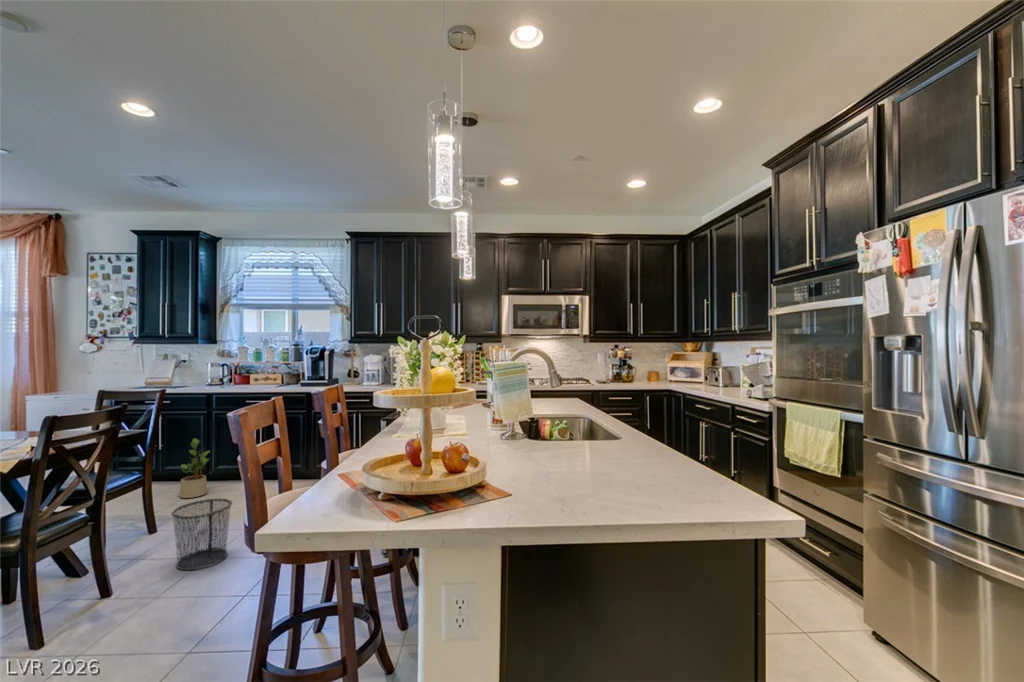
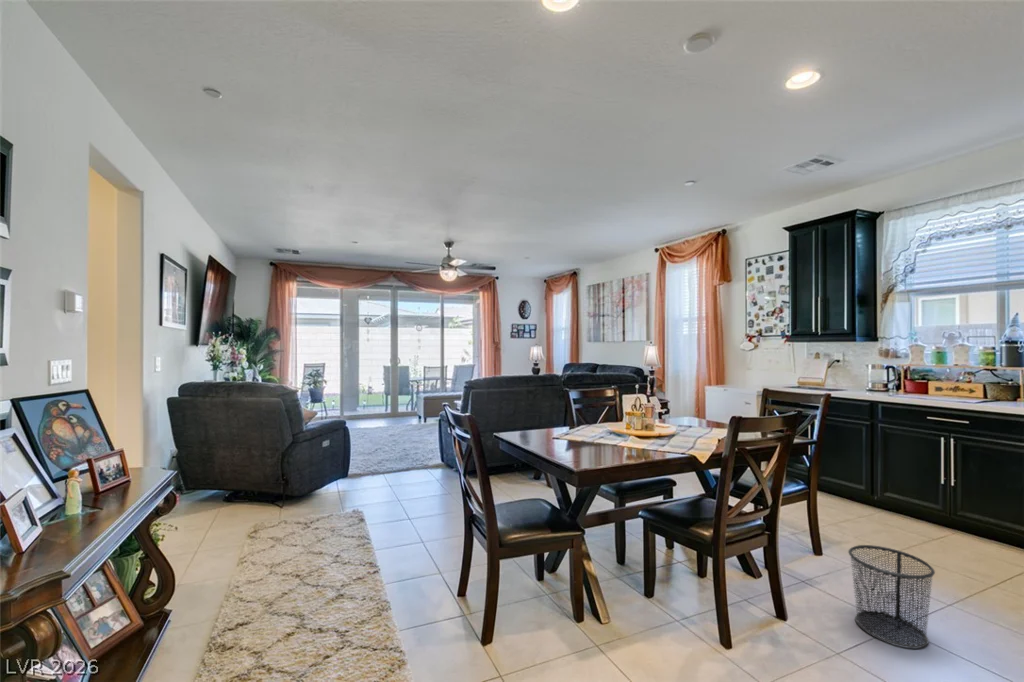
potted plant: present [180,438,210,498] -> none [841,455,878,527]

